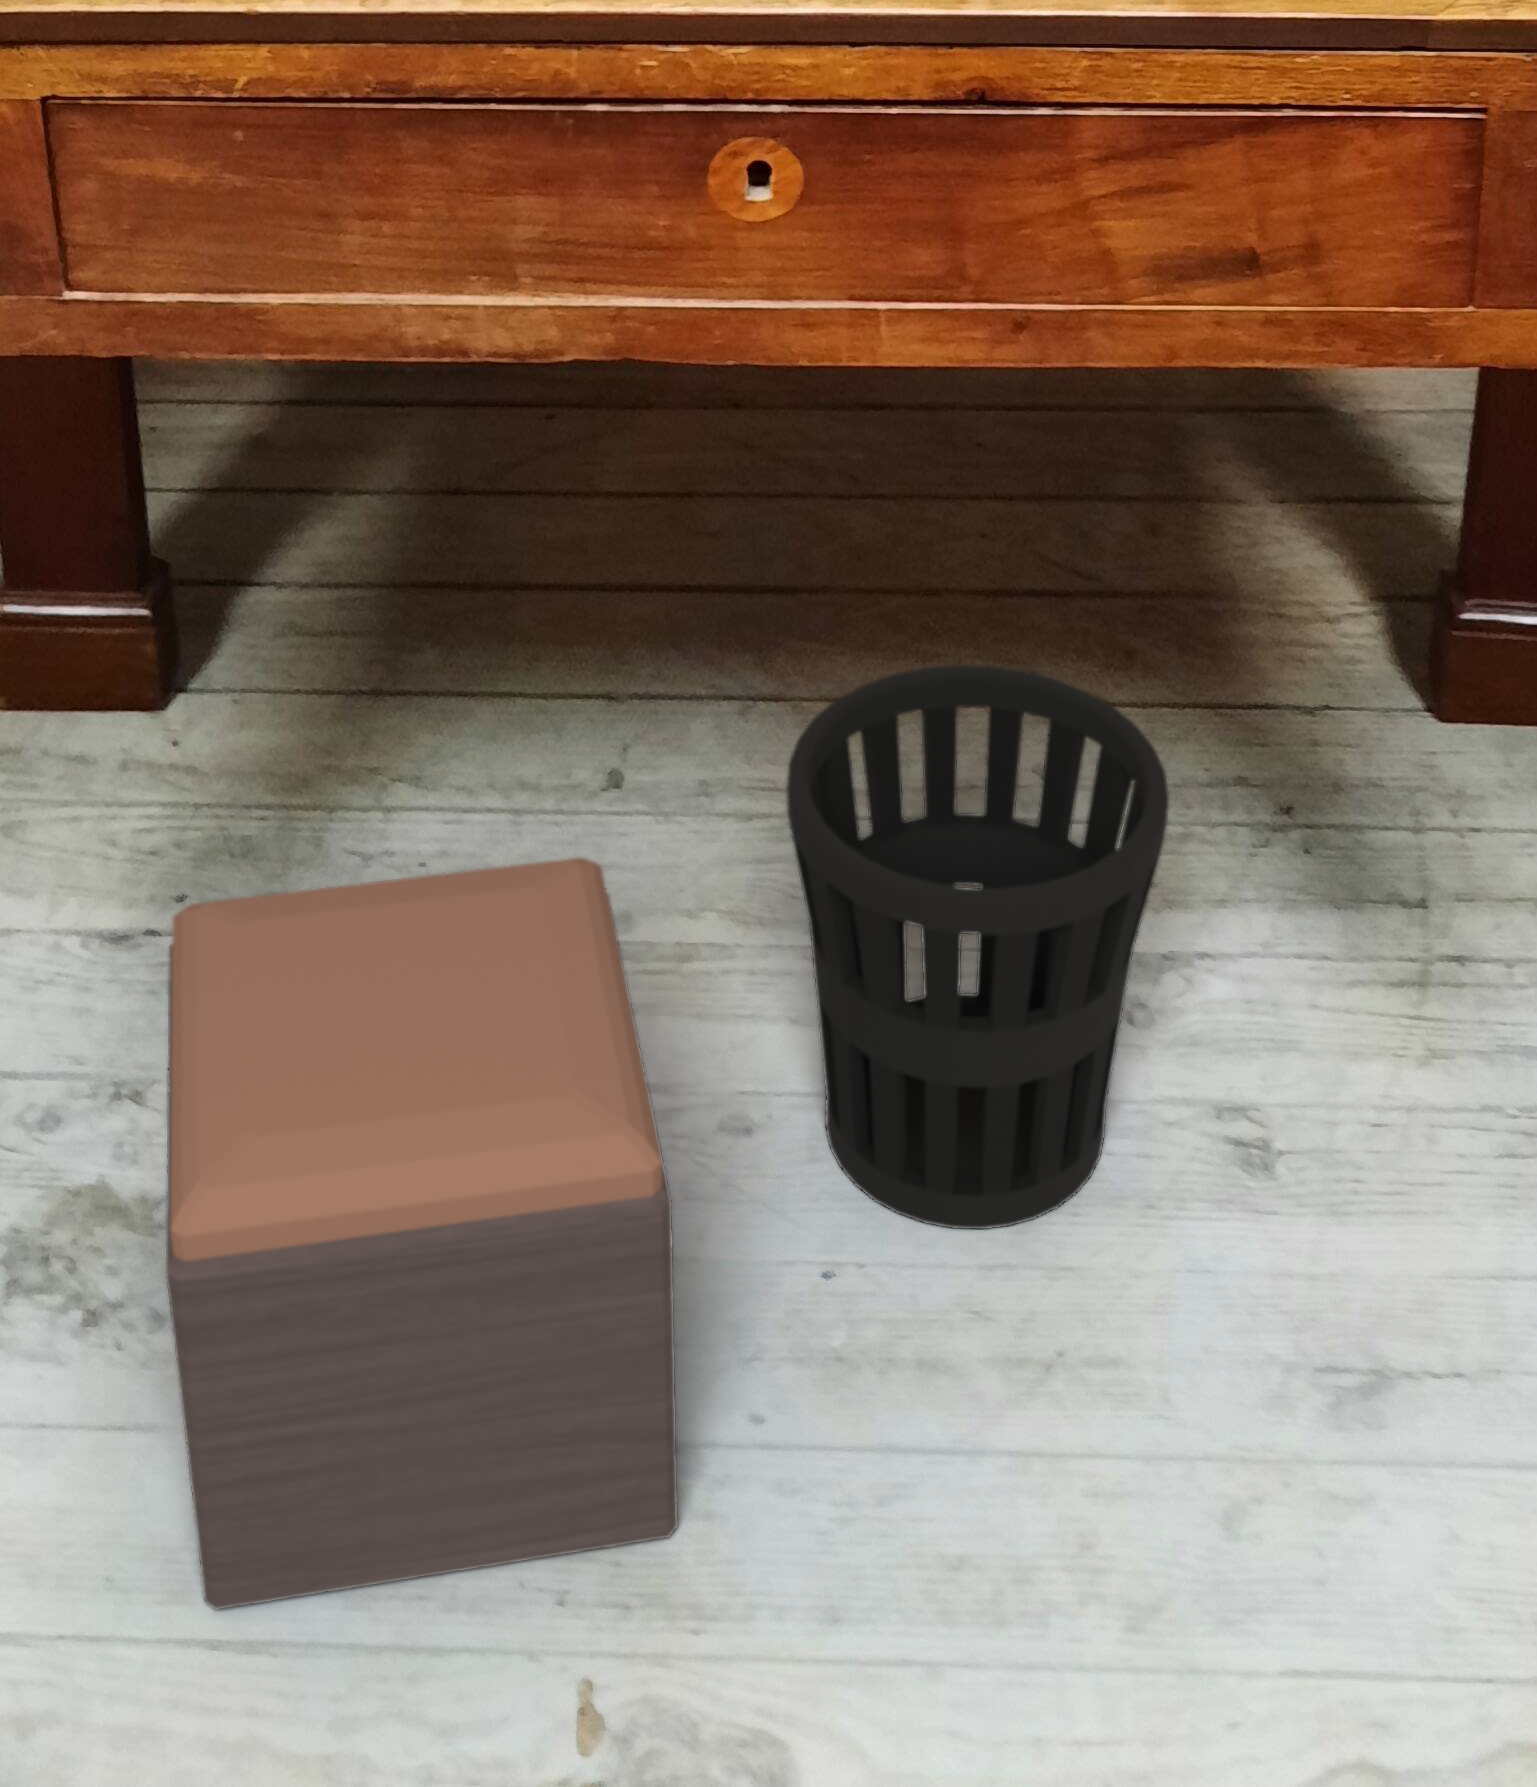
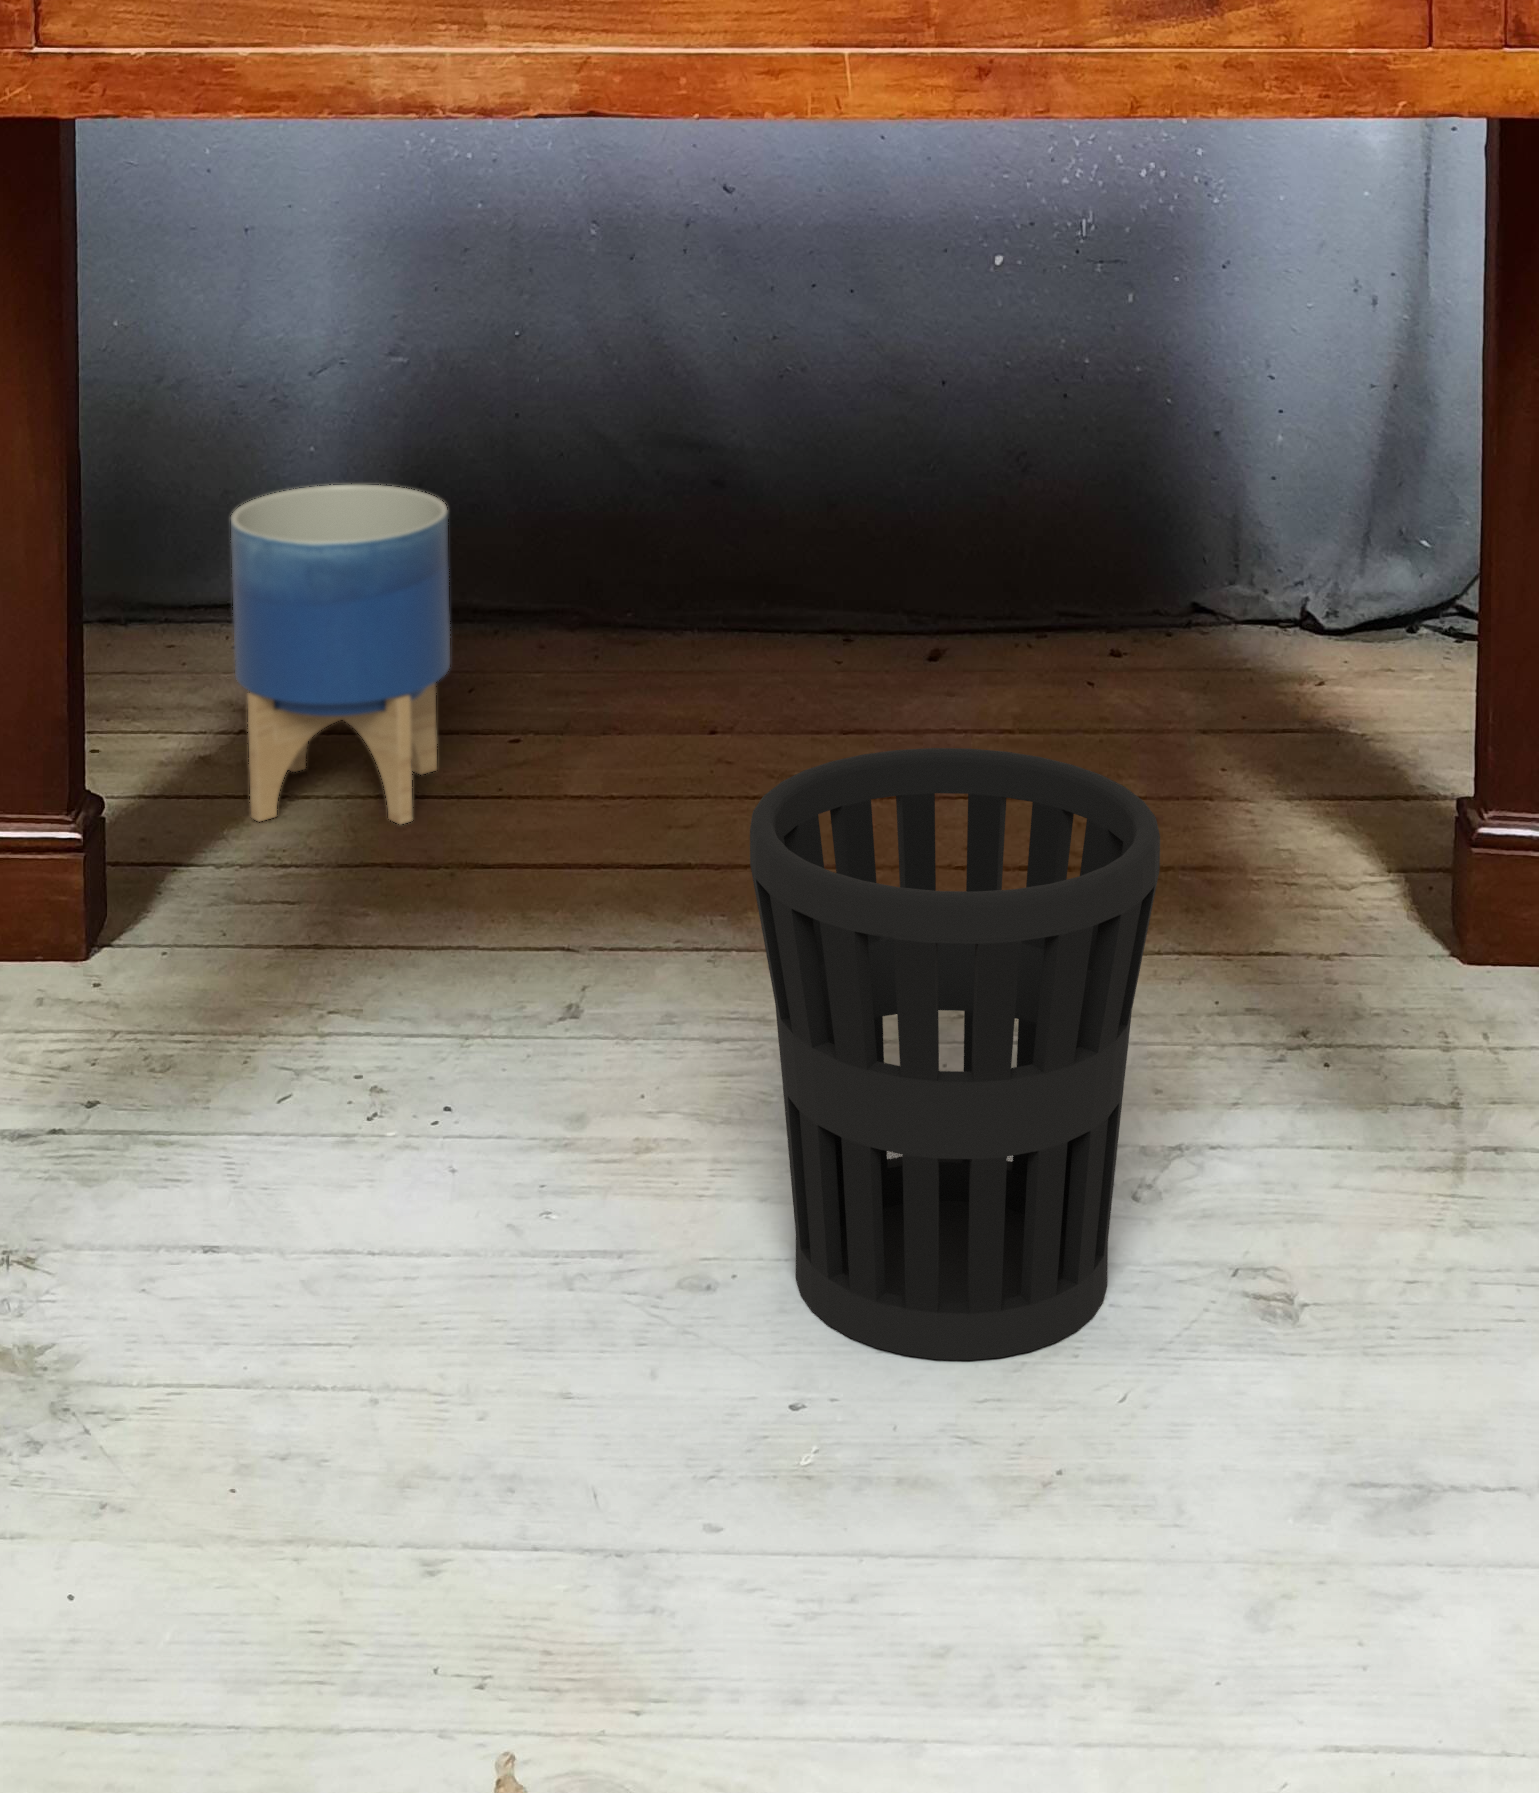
planter: none [276,204,487,534] -> present [231,484,450,824]
footstool: present [166,857,678,1609] -> none [51,871,620,1681]

